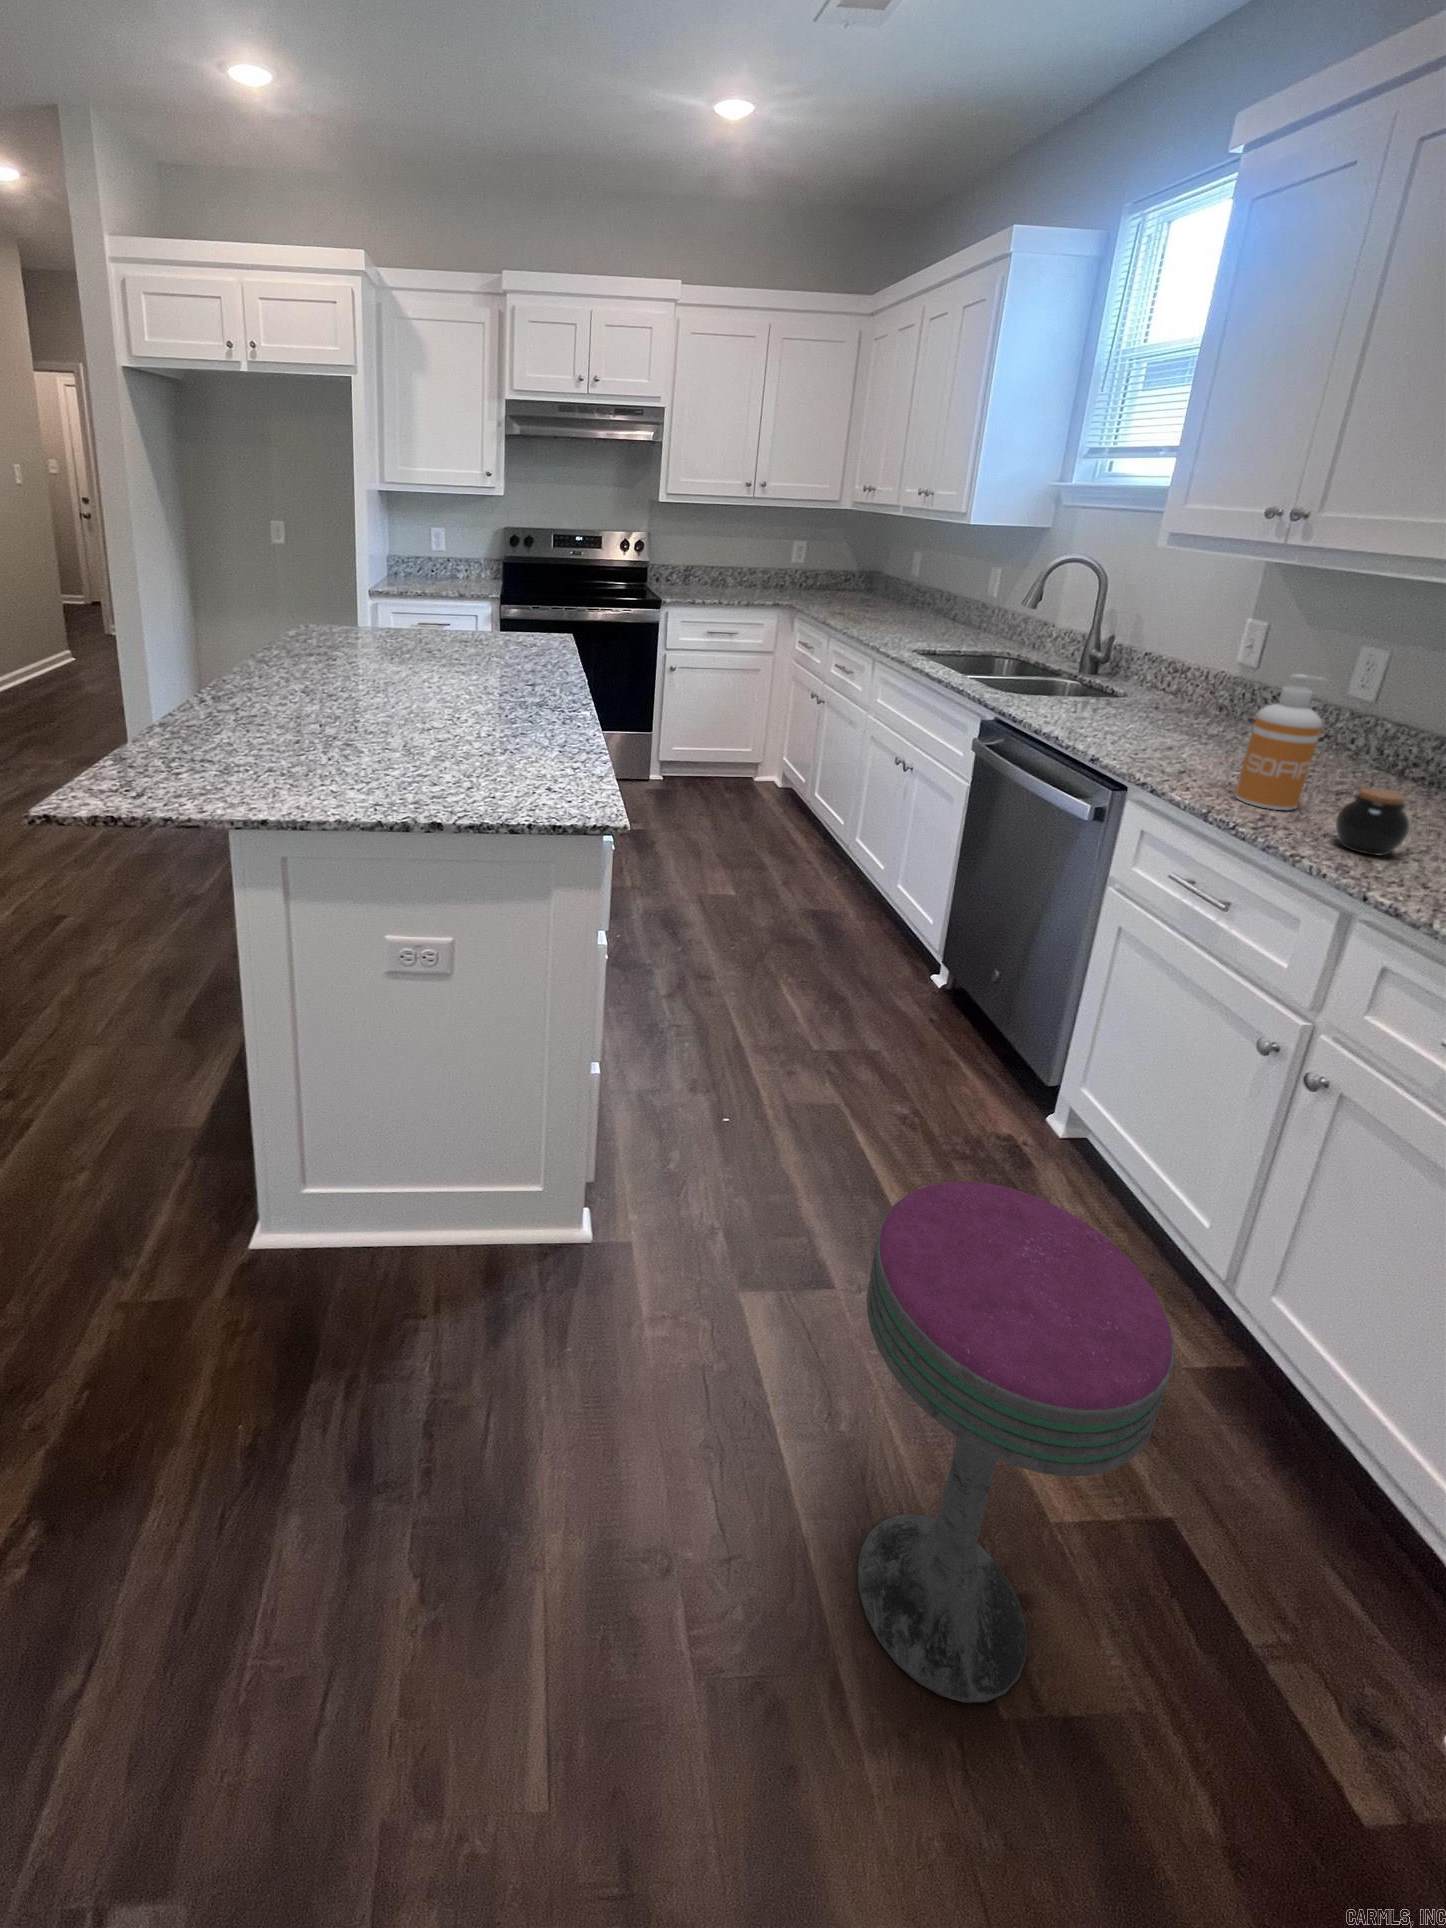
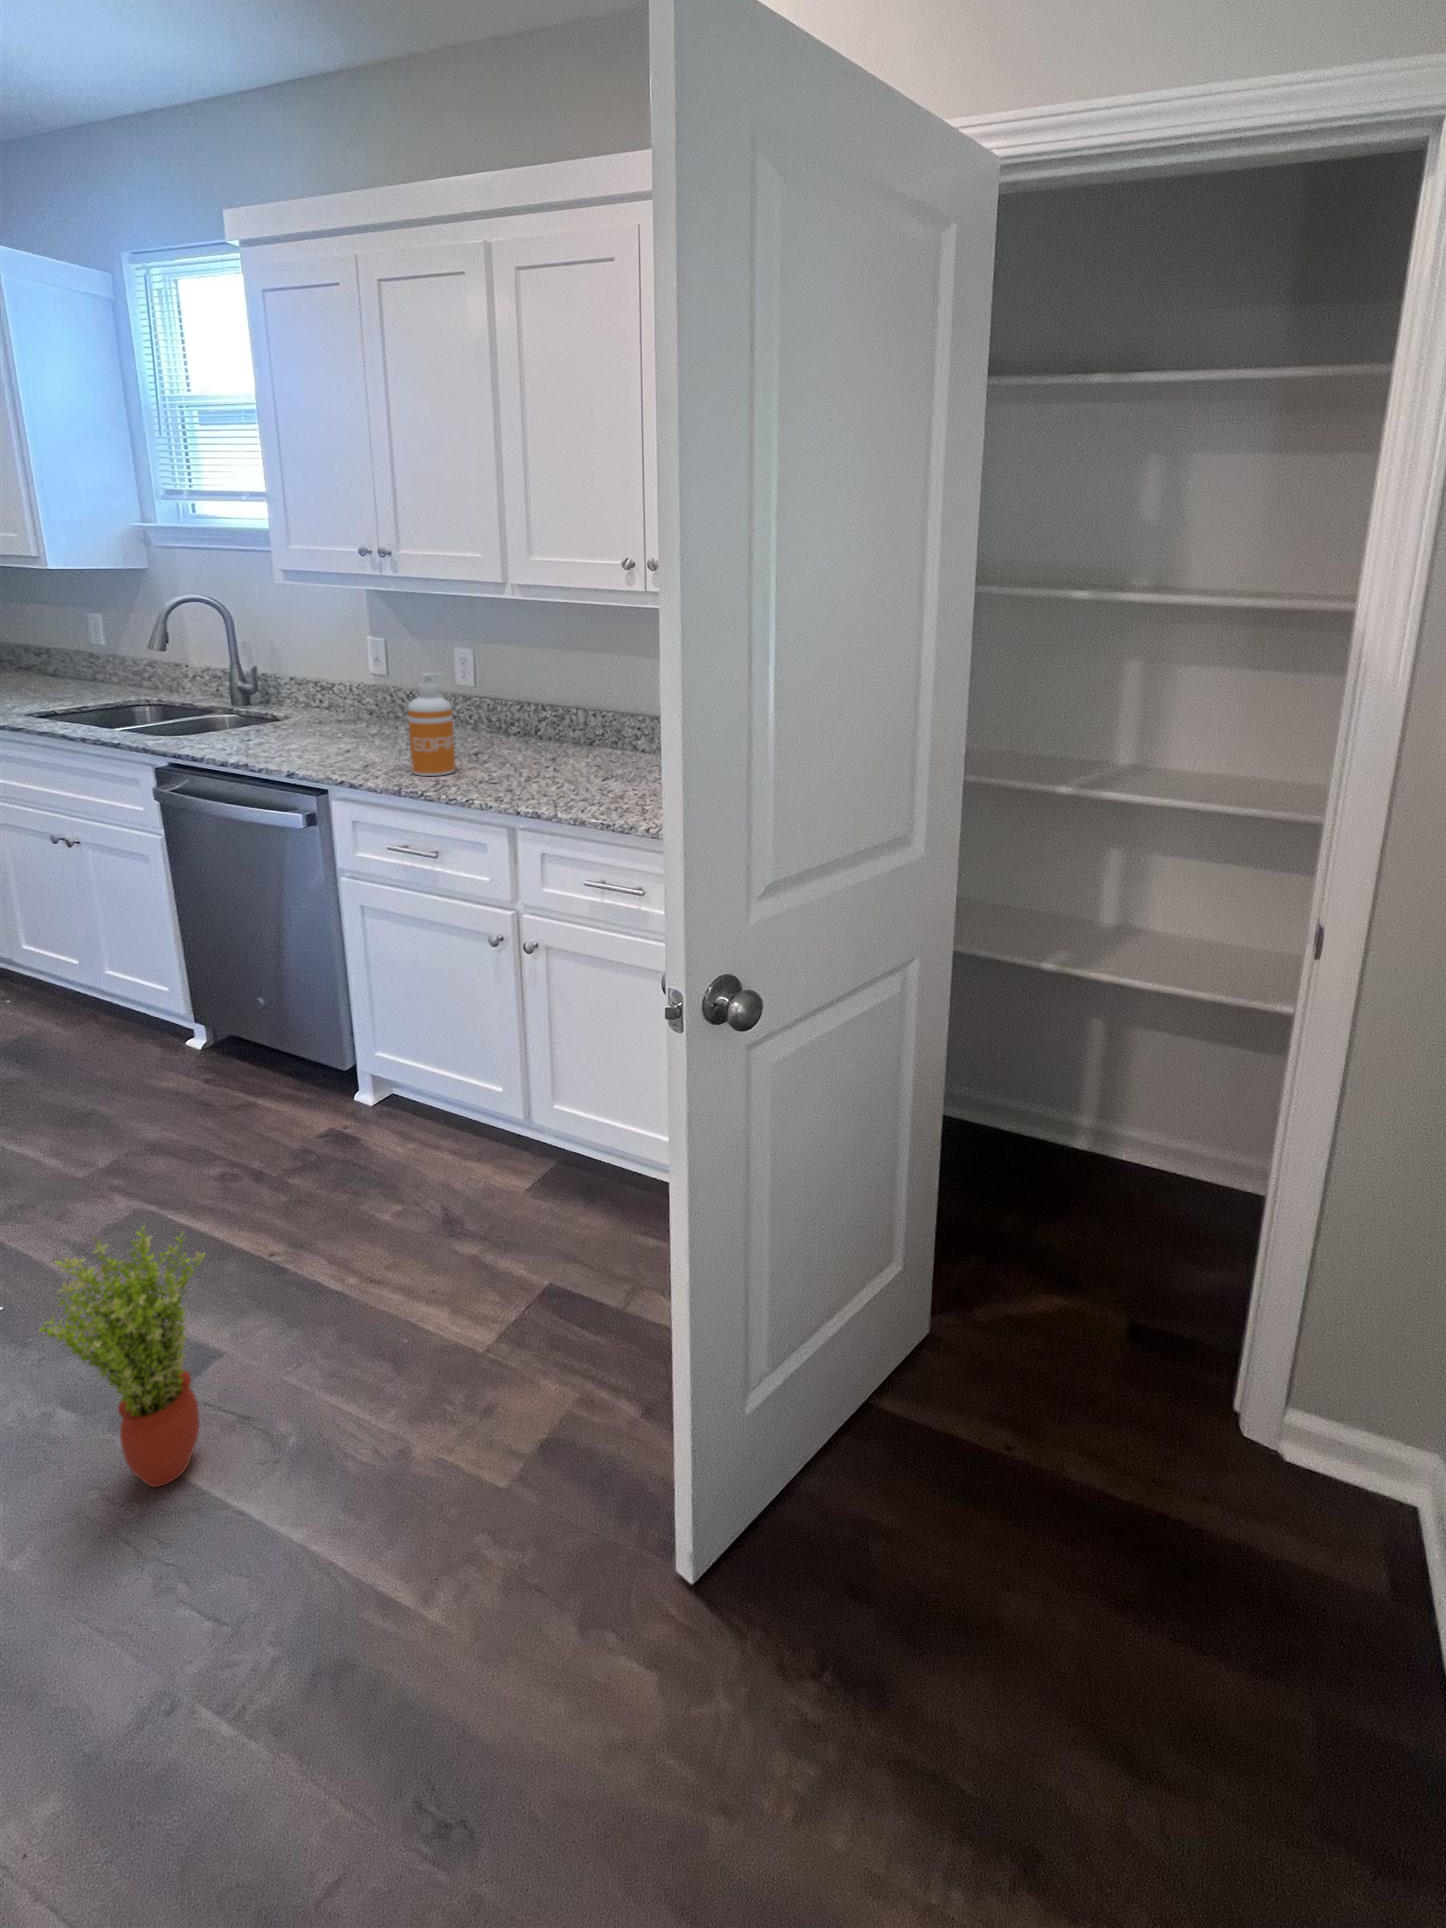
jar: present [1336,788,1409,855] -> none [483,742,524,787]
potted plant: none [708,1129,830,1364] -> present [39,1226,206,1487]
bar stool: present [857,1181,1175,1703] -> none [280,1100,524,1541]

